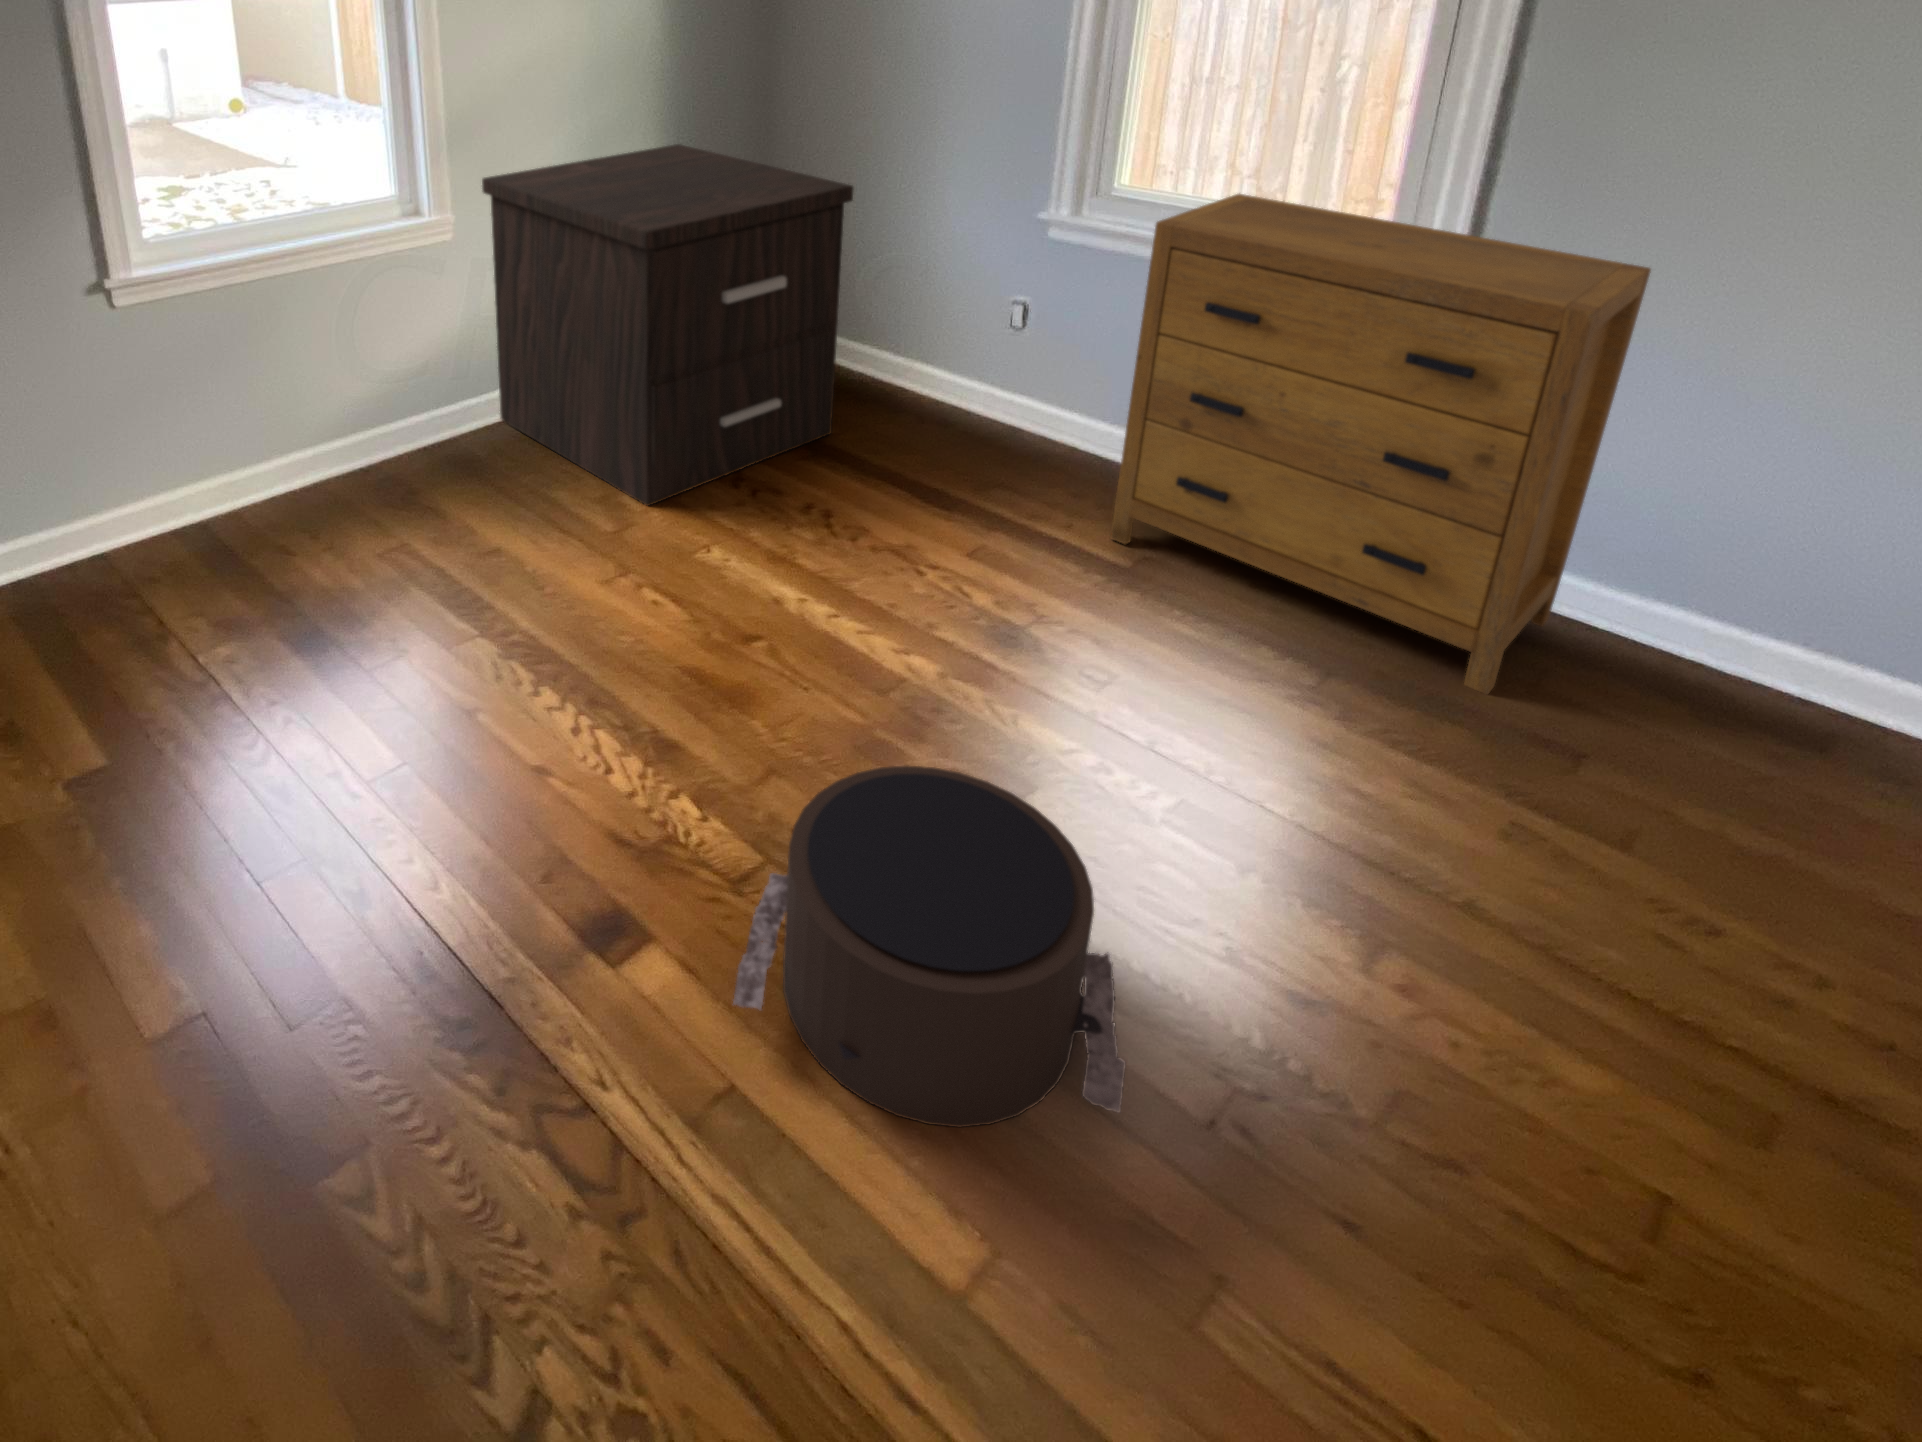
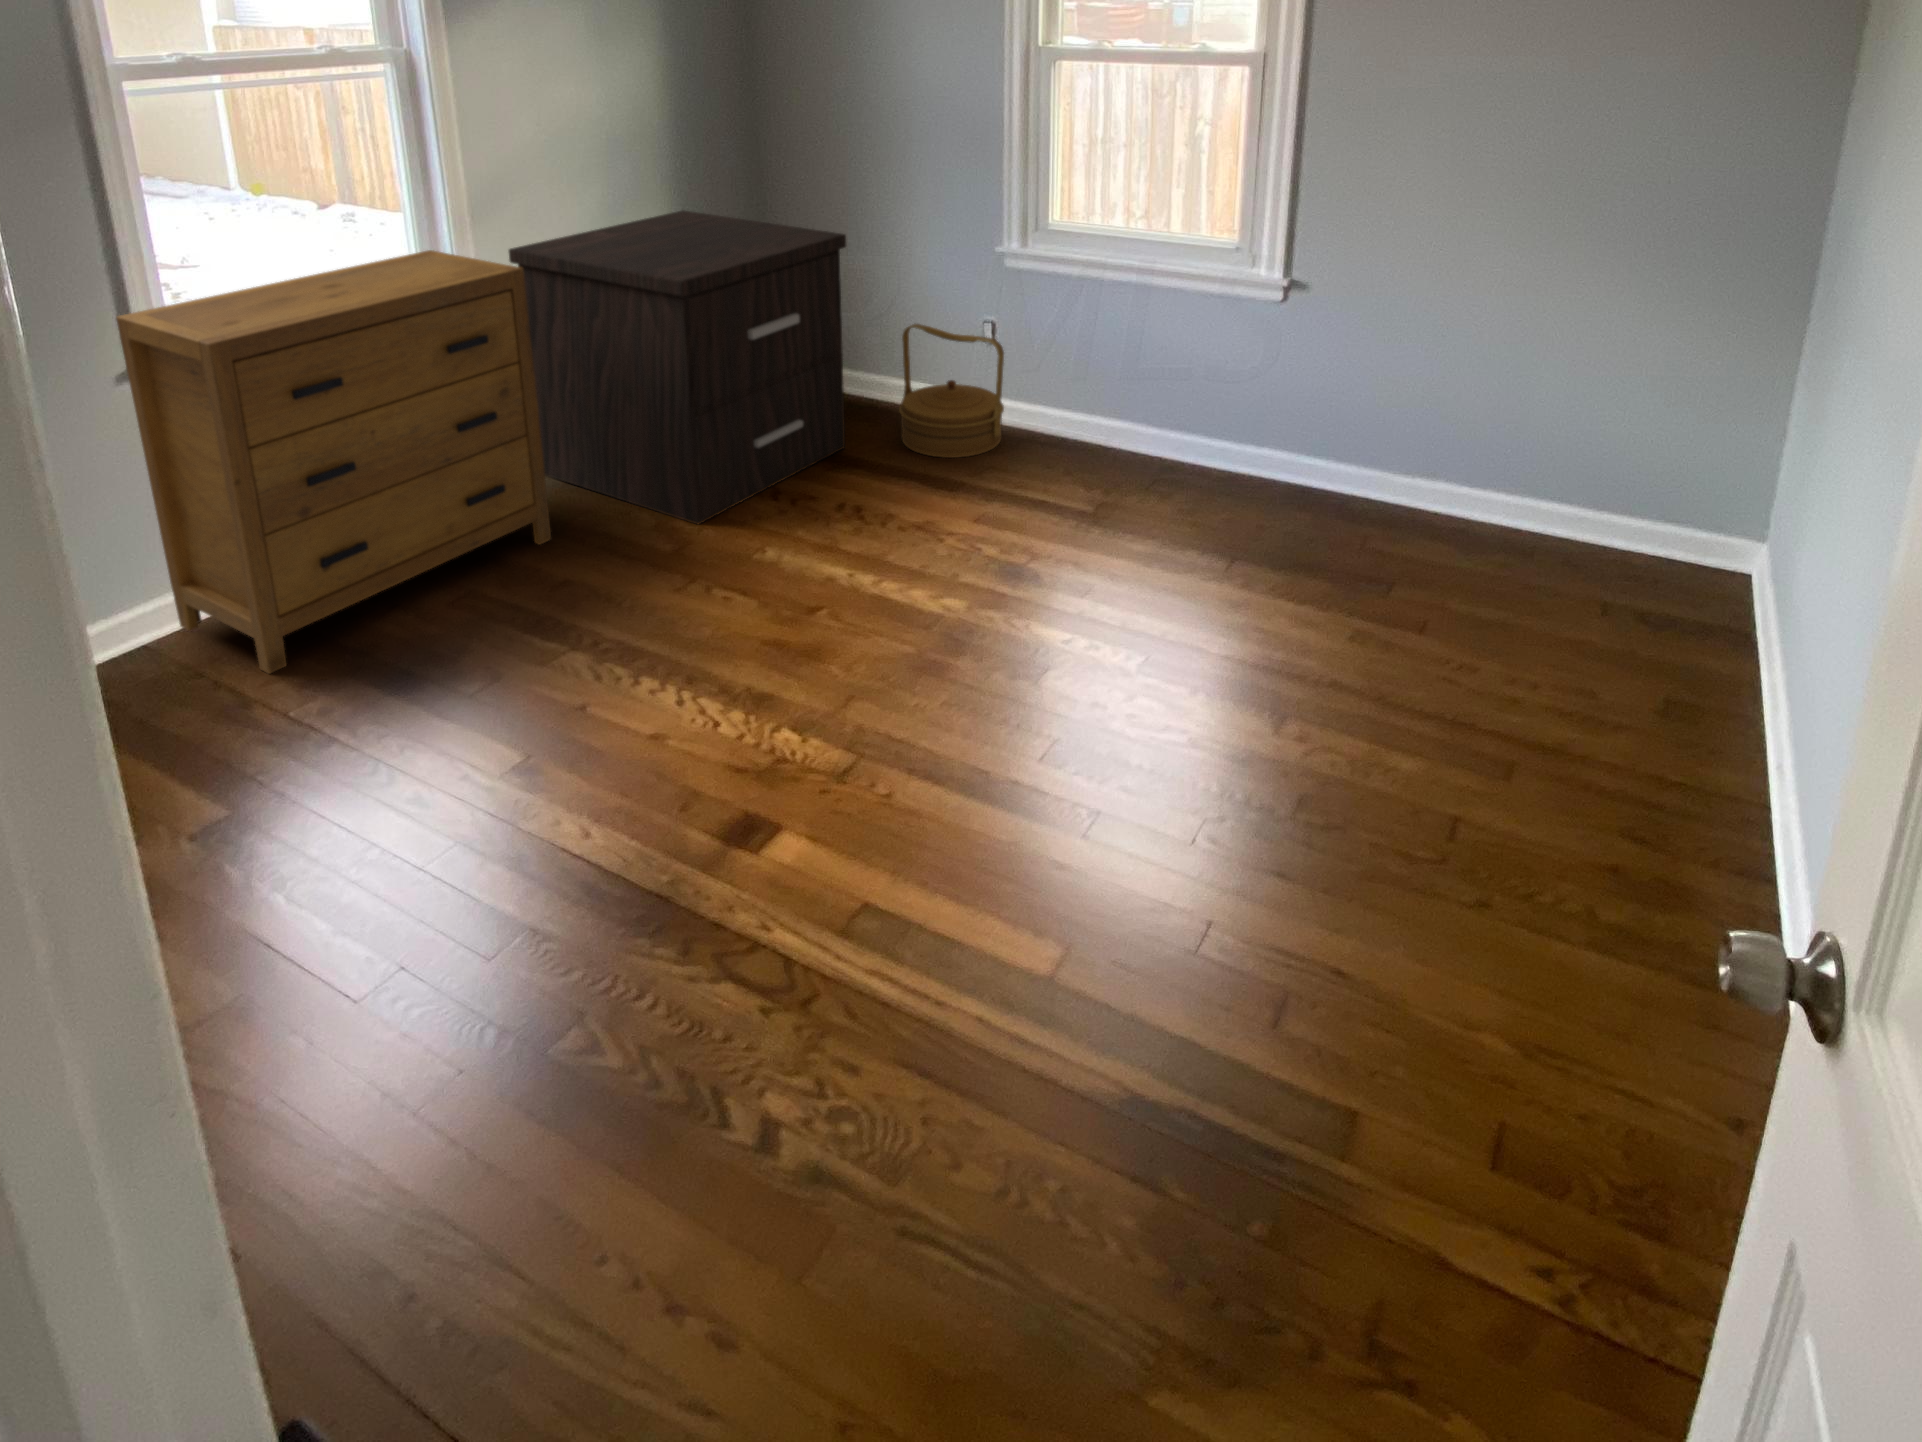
dresser: present [1110,194,1651,694] -> present [116,250,551,674]
woven basket: none [900,297,1037,466] -> present [899,324,1004,458]
pouf: present [733,765,1126,1127] -> none [858,650,1139,892]

